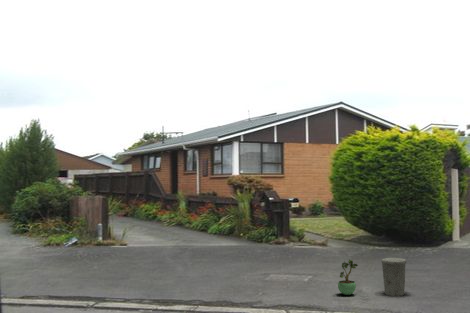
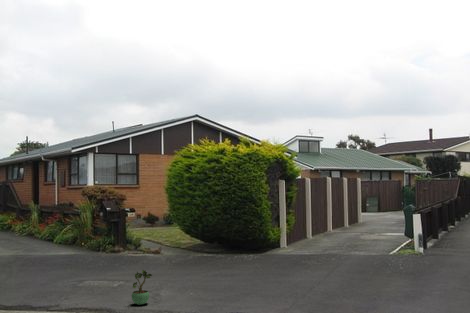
trash can: present [382,258,406,296] -> none [175,267,198,304]

